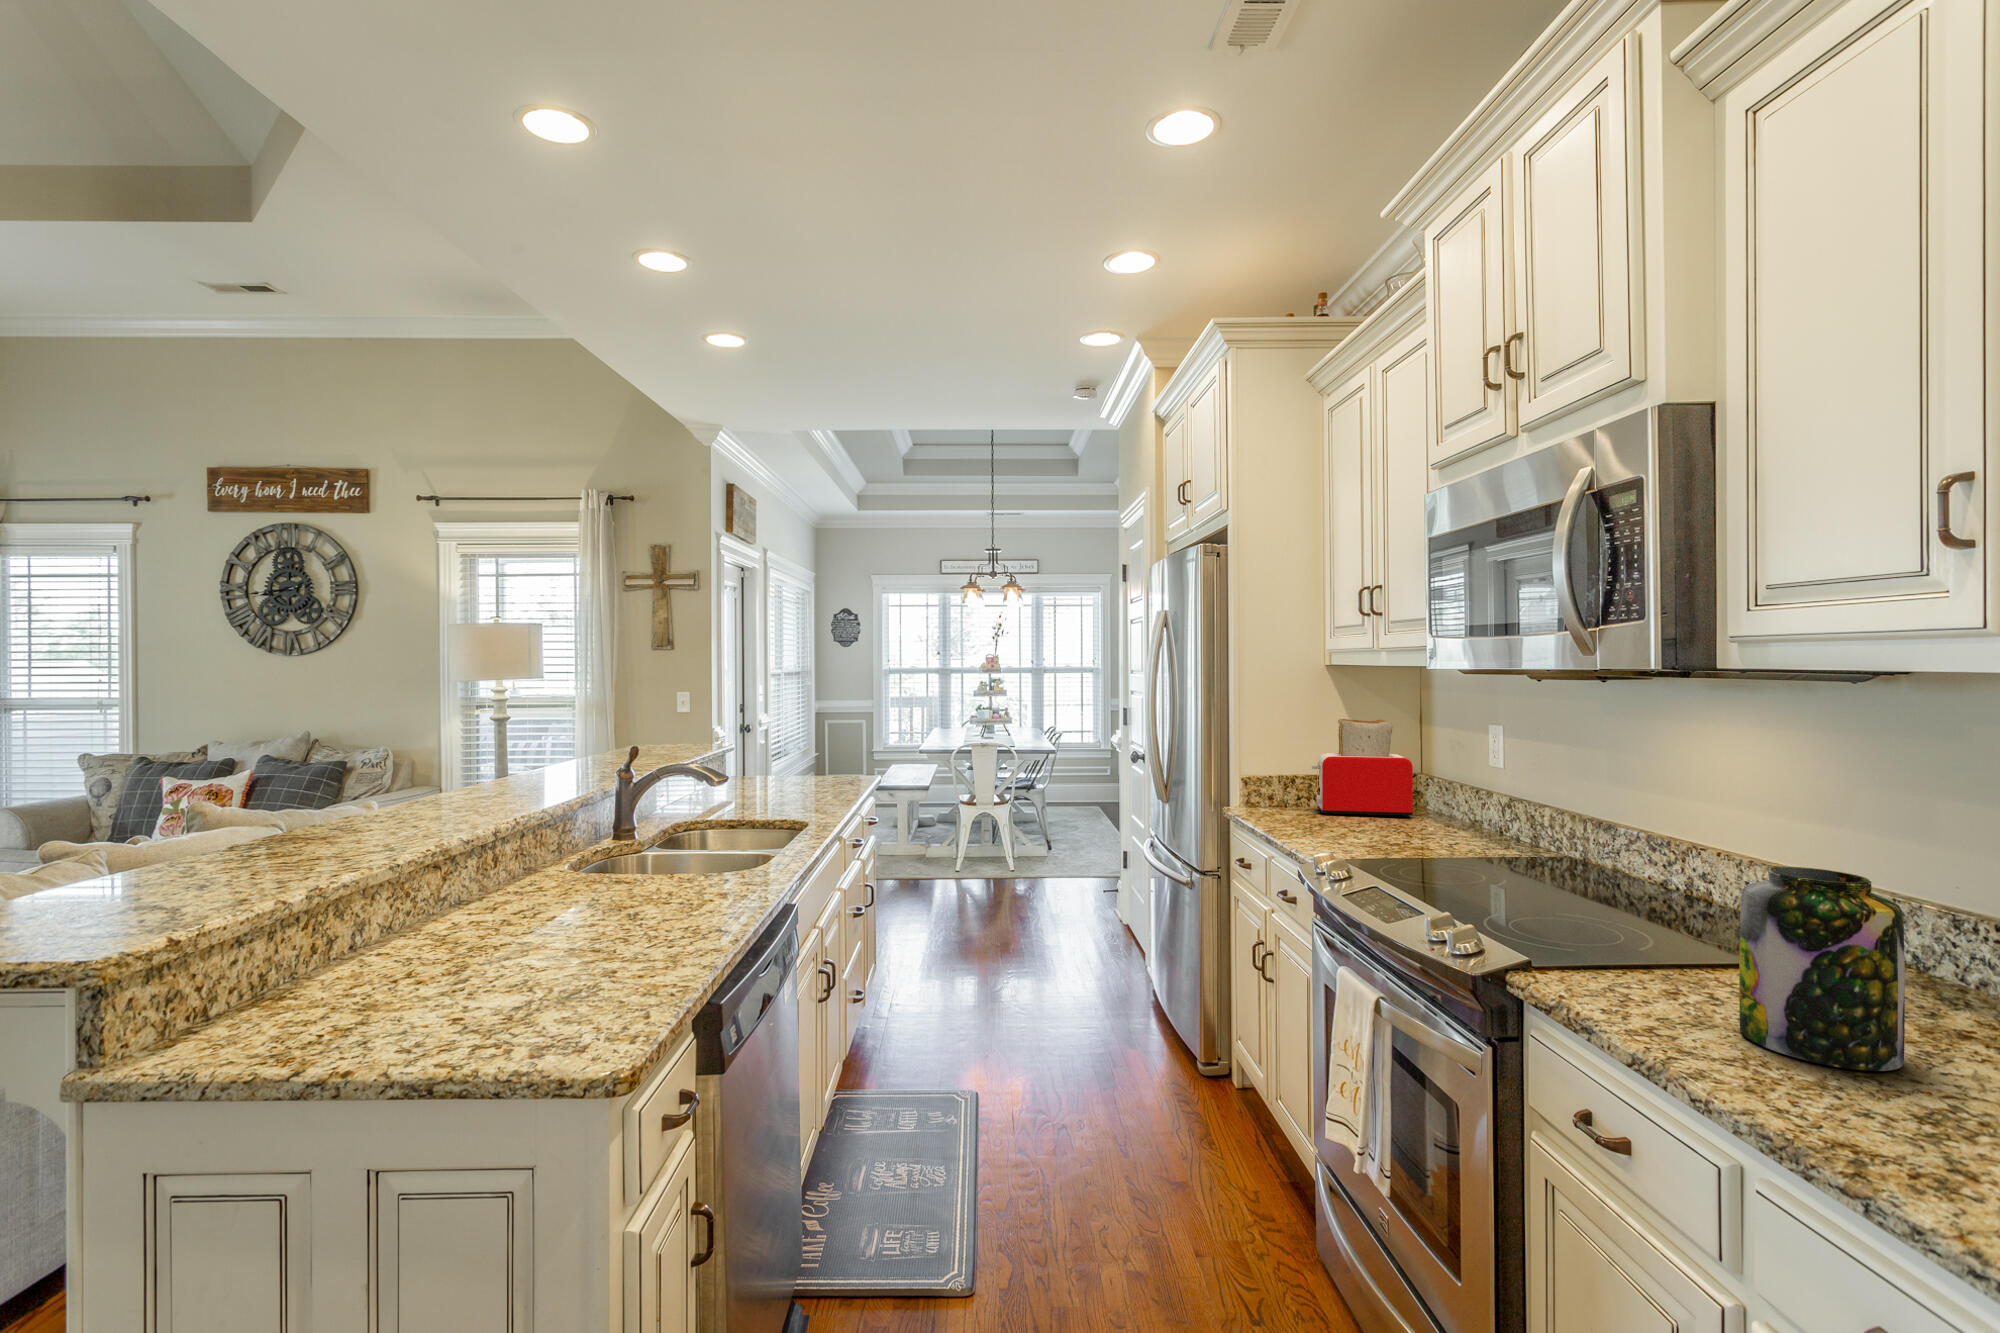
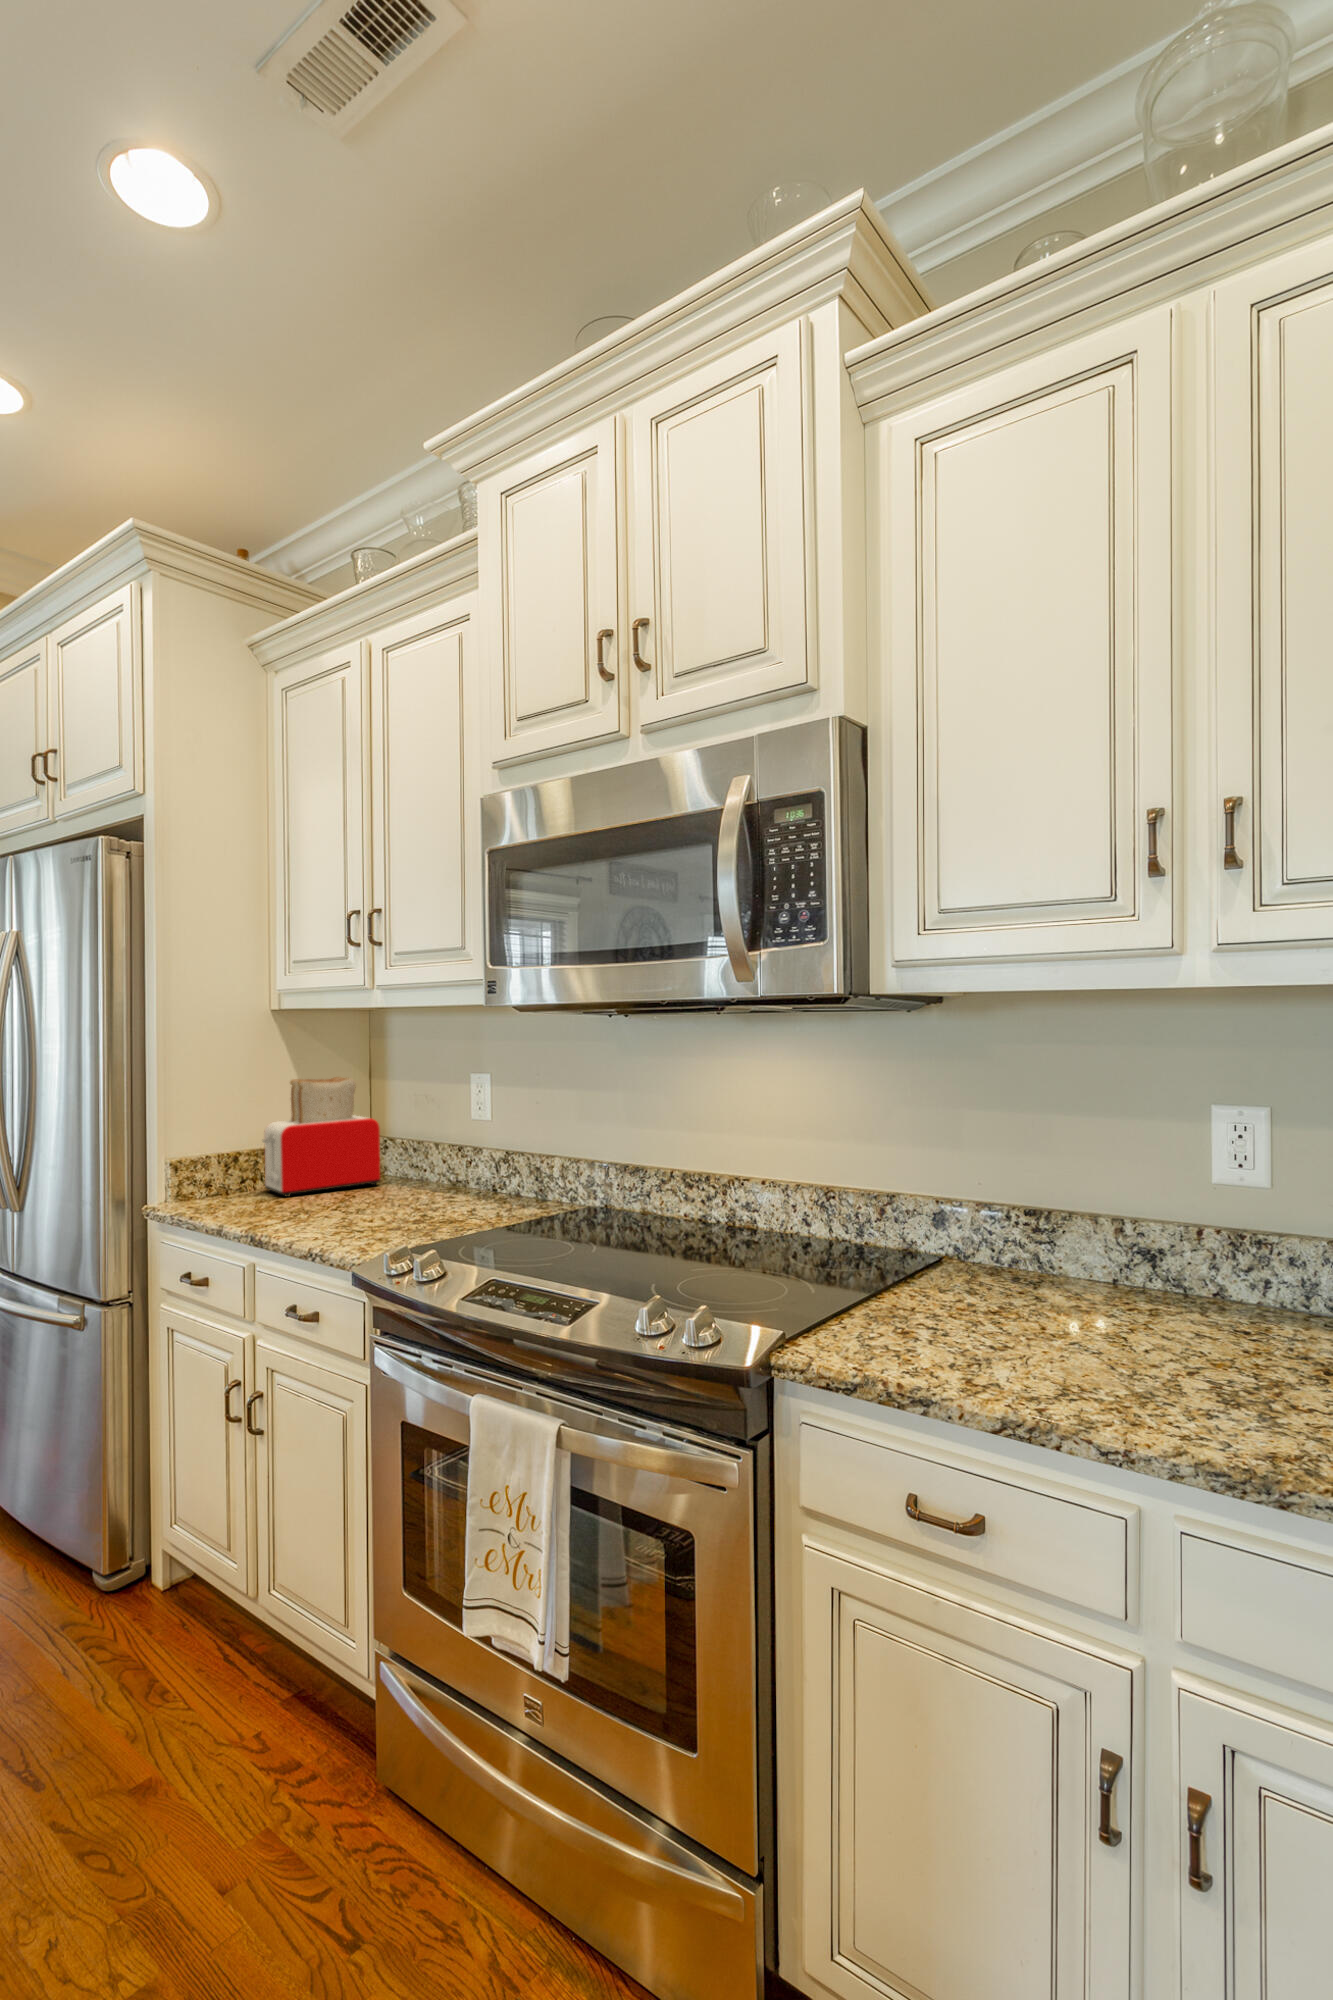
jar: present [1739,867,1905,1071] -> none [999,1194,1131,1374]

